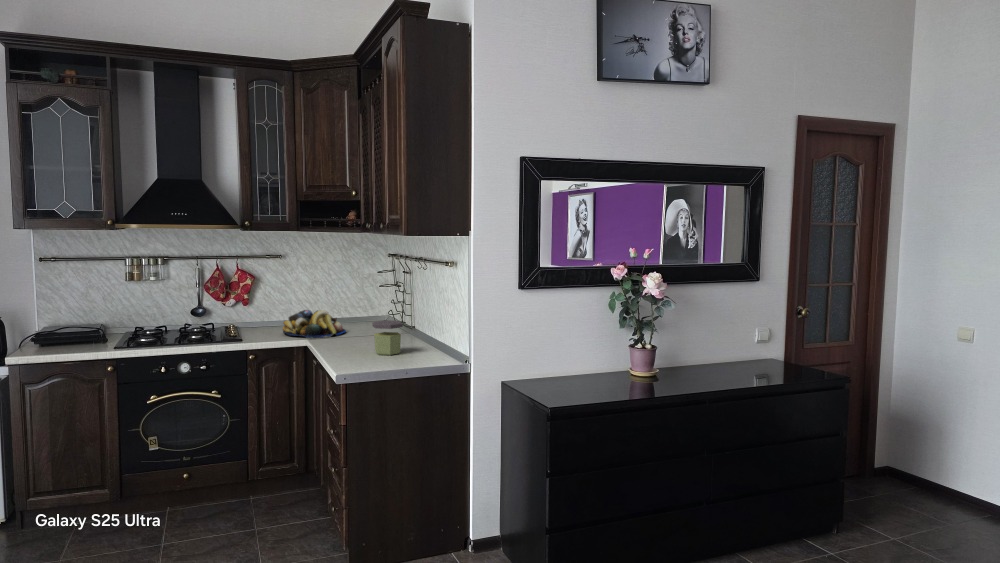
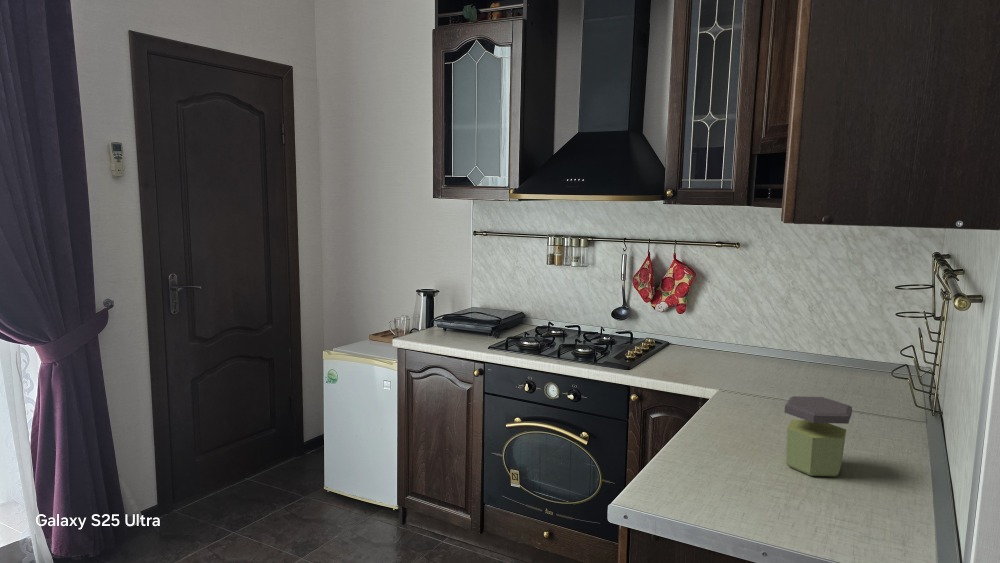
fruit bowl: present [283,310,346,338] -> none [703,335,813,392]

